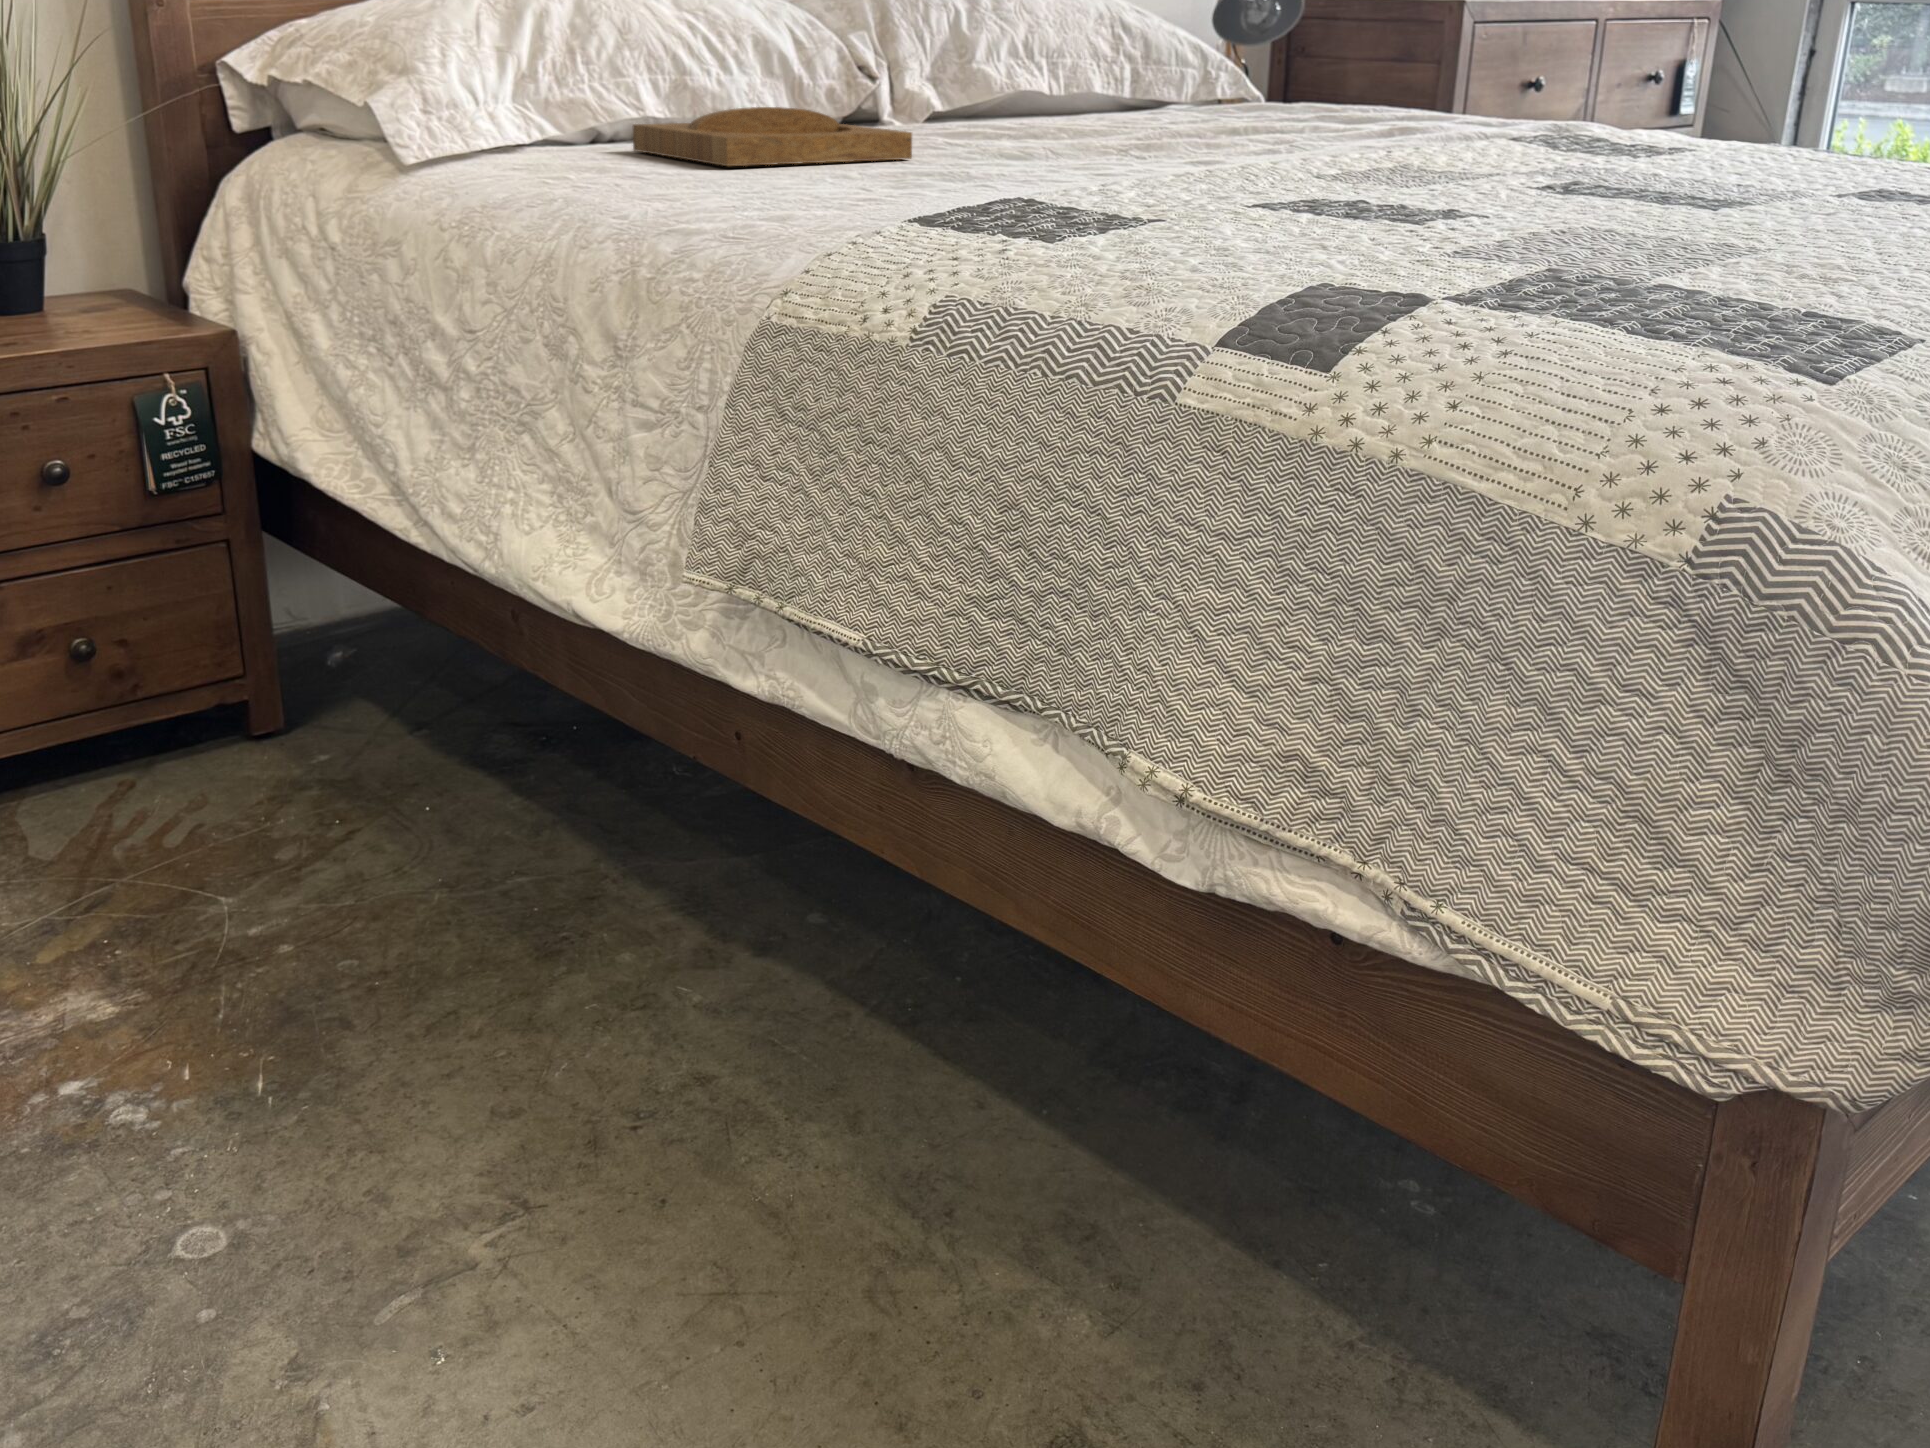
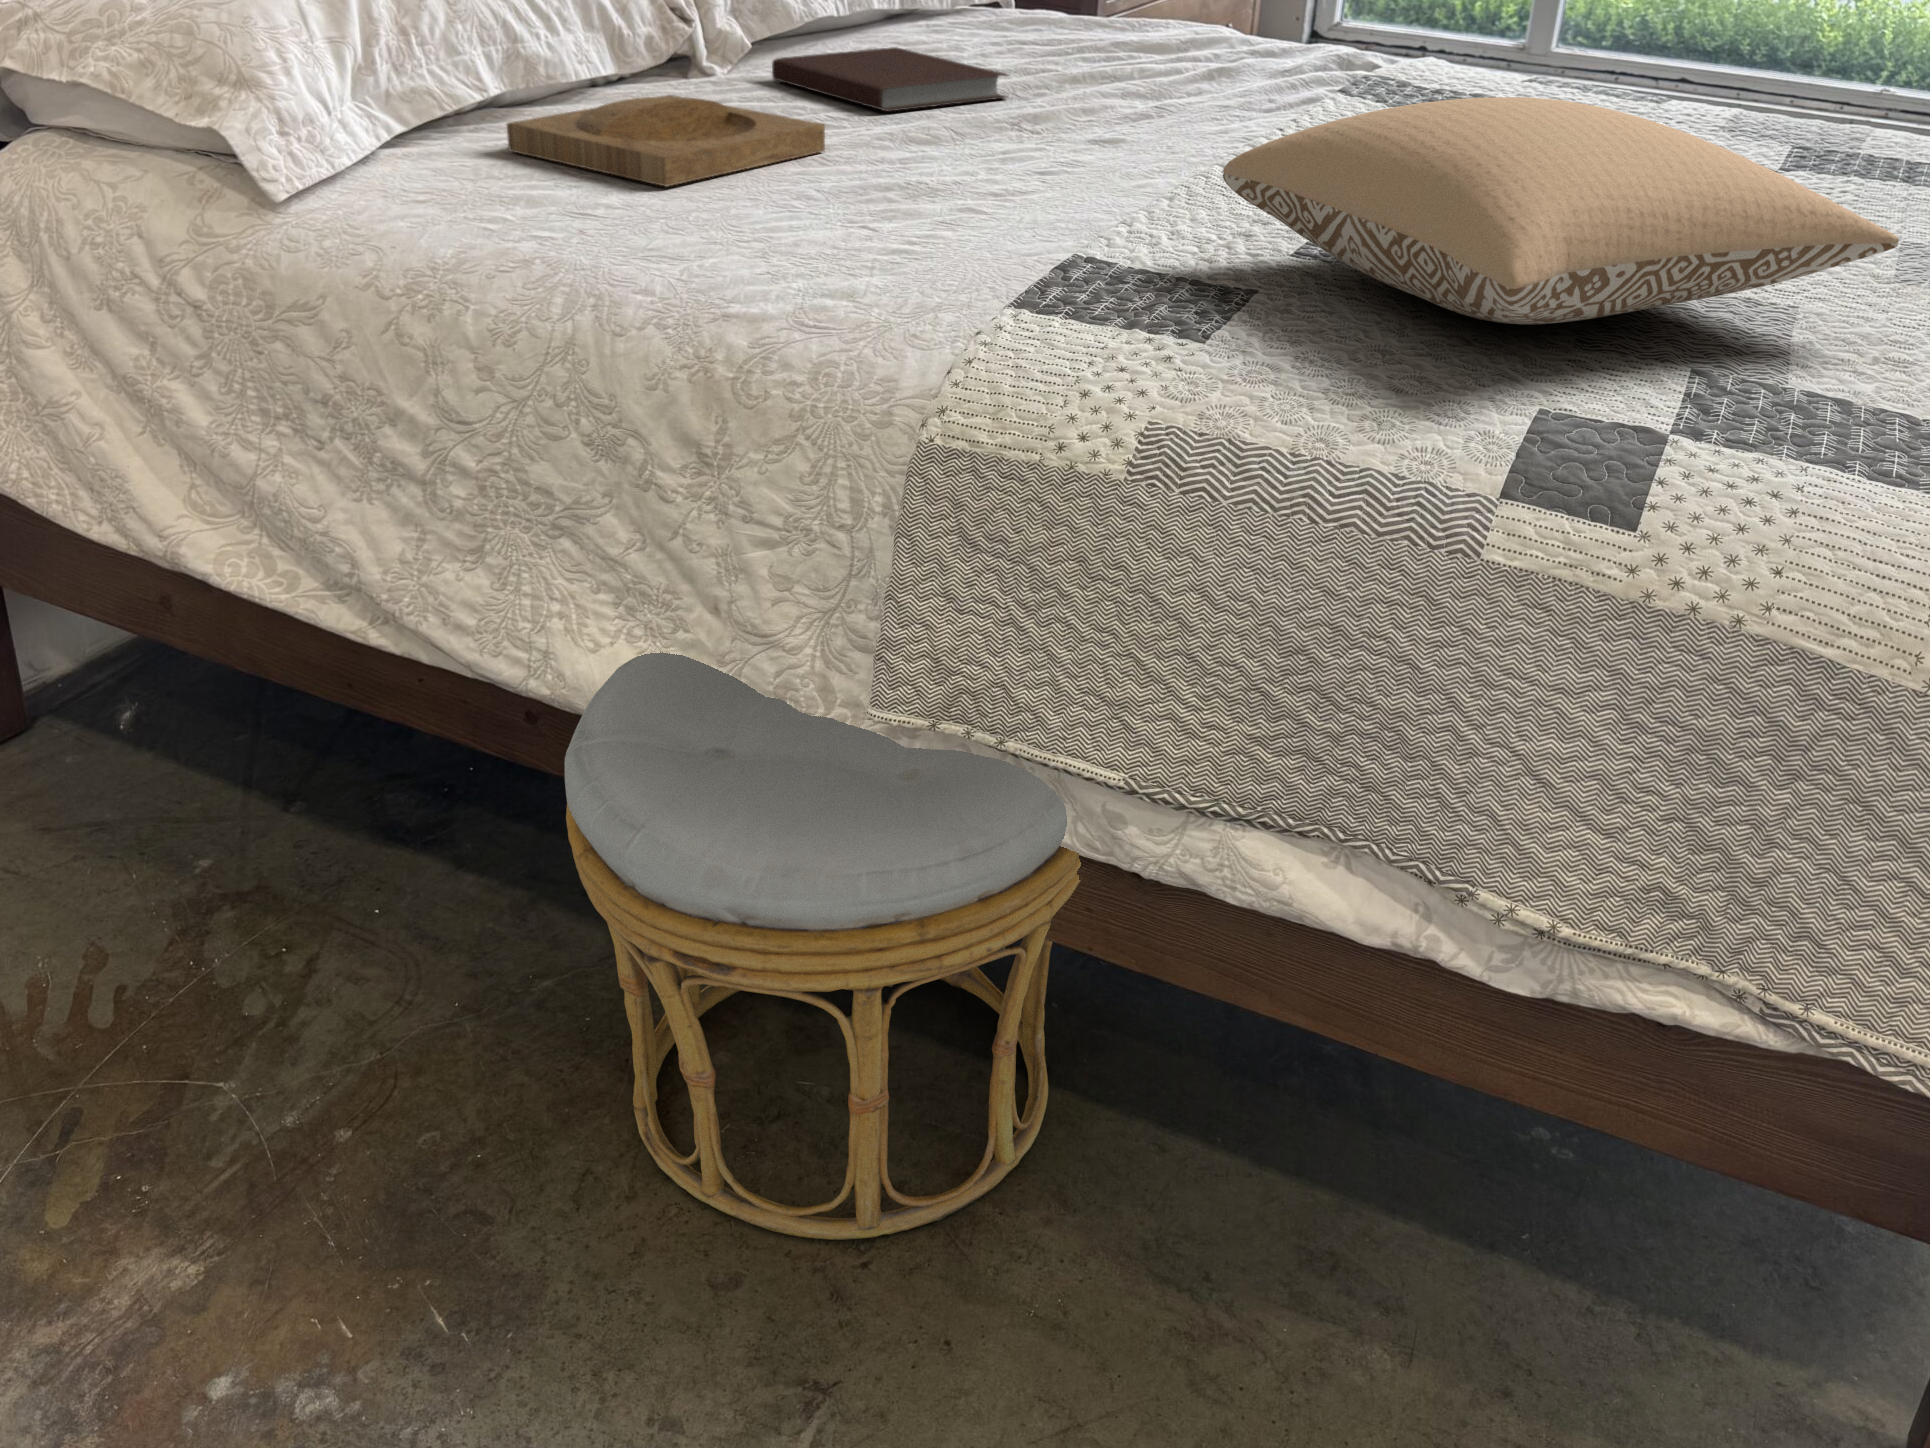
pillow: none [1172,22,1862,243] -> present [1223,97,1899,324]
notebook: none [942,109,1152,144] -> present [772,47,1007,111]
ottoman: none [423,531,944,1111] -> present [565,652,1081,1240]

